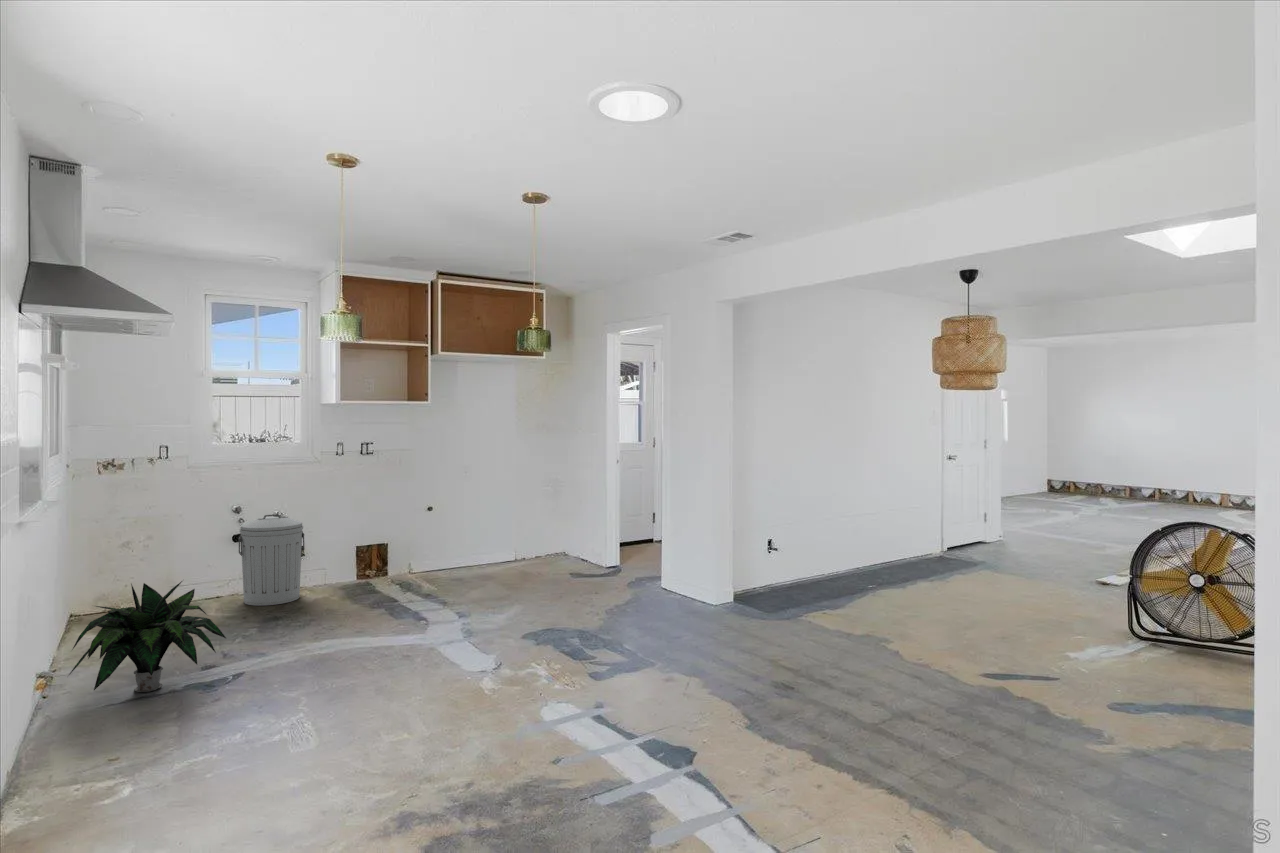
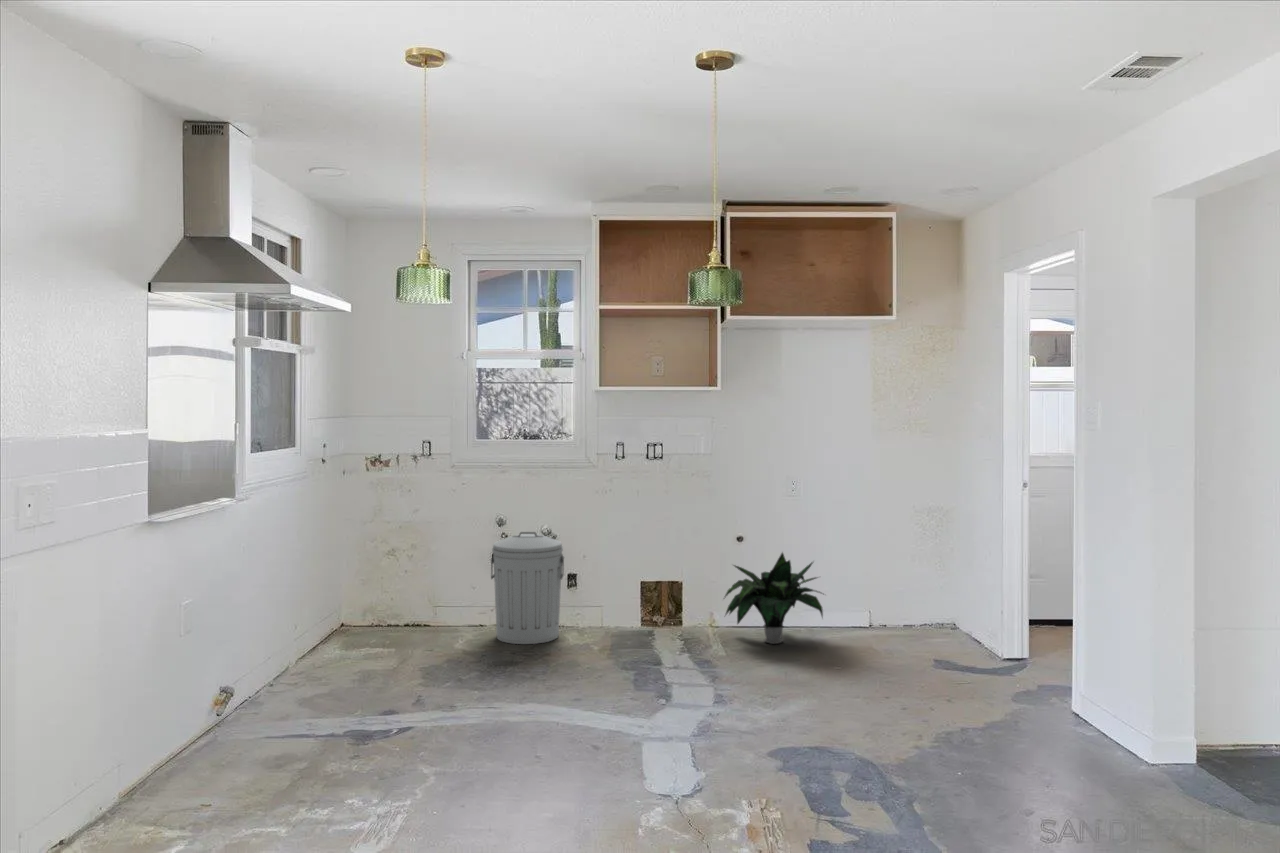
potted plant: present [70,581,226,692] -> present [725,553,823,644]

